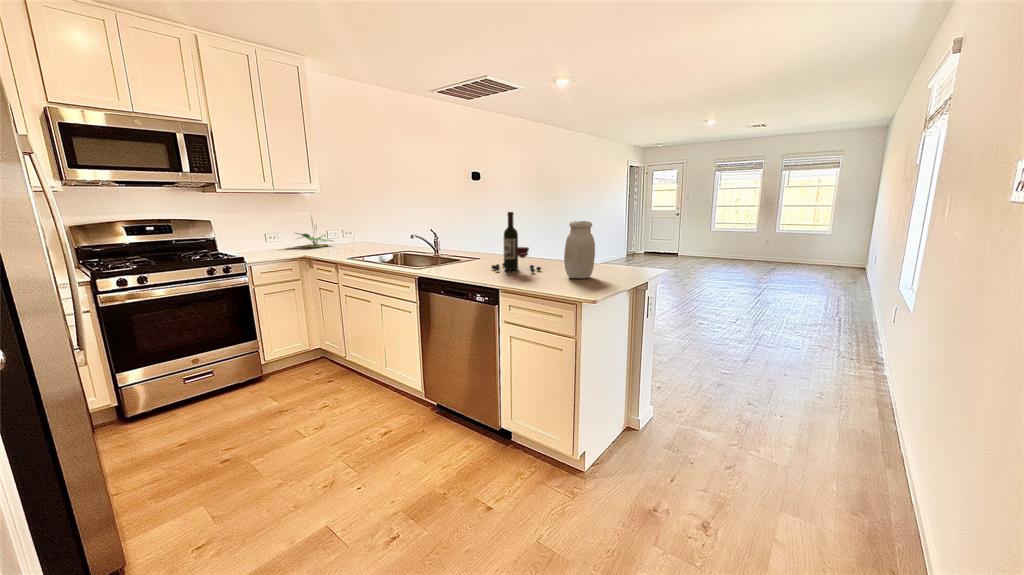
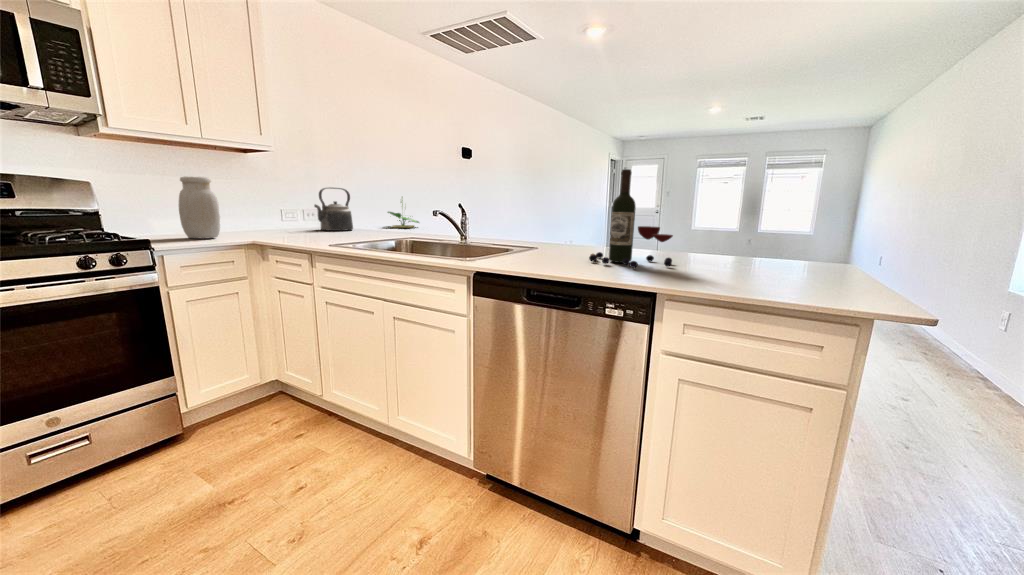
kettle: none [347,213,375,245] -> present [314,187,353,231]
potted plant: present [296,221,331,248] -> present [388,200,419,228]
jar: present [564,221,595,278] -> present [179,176,220,239]

